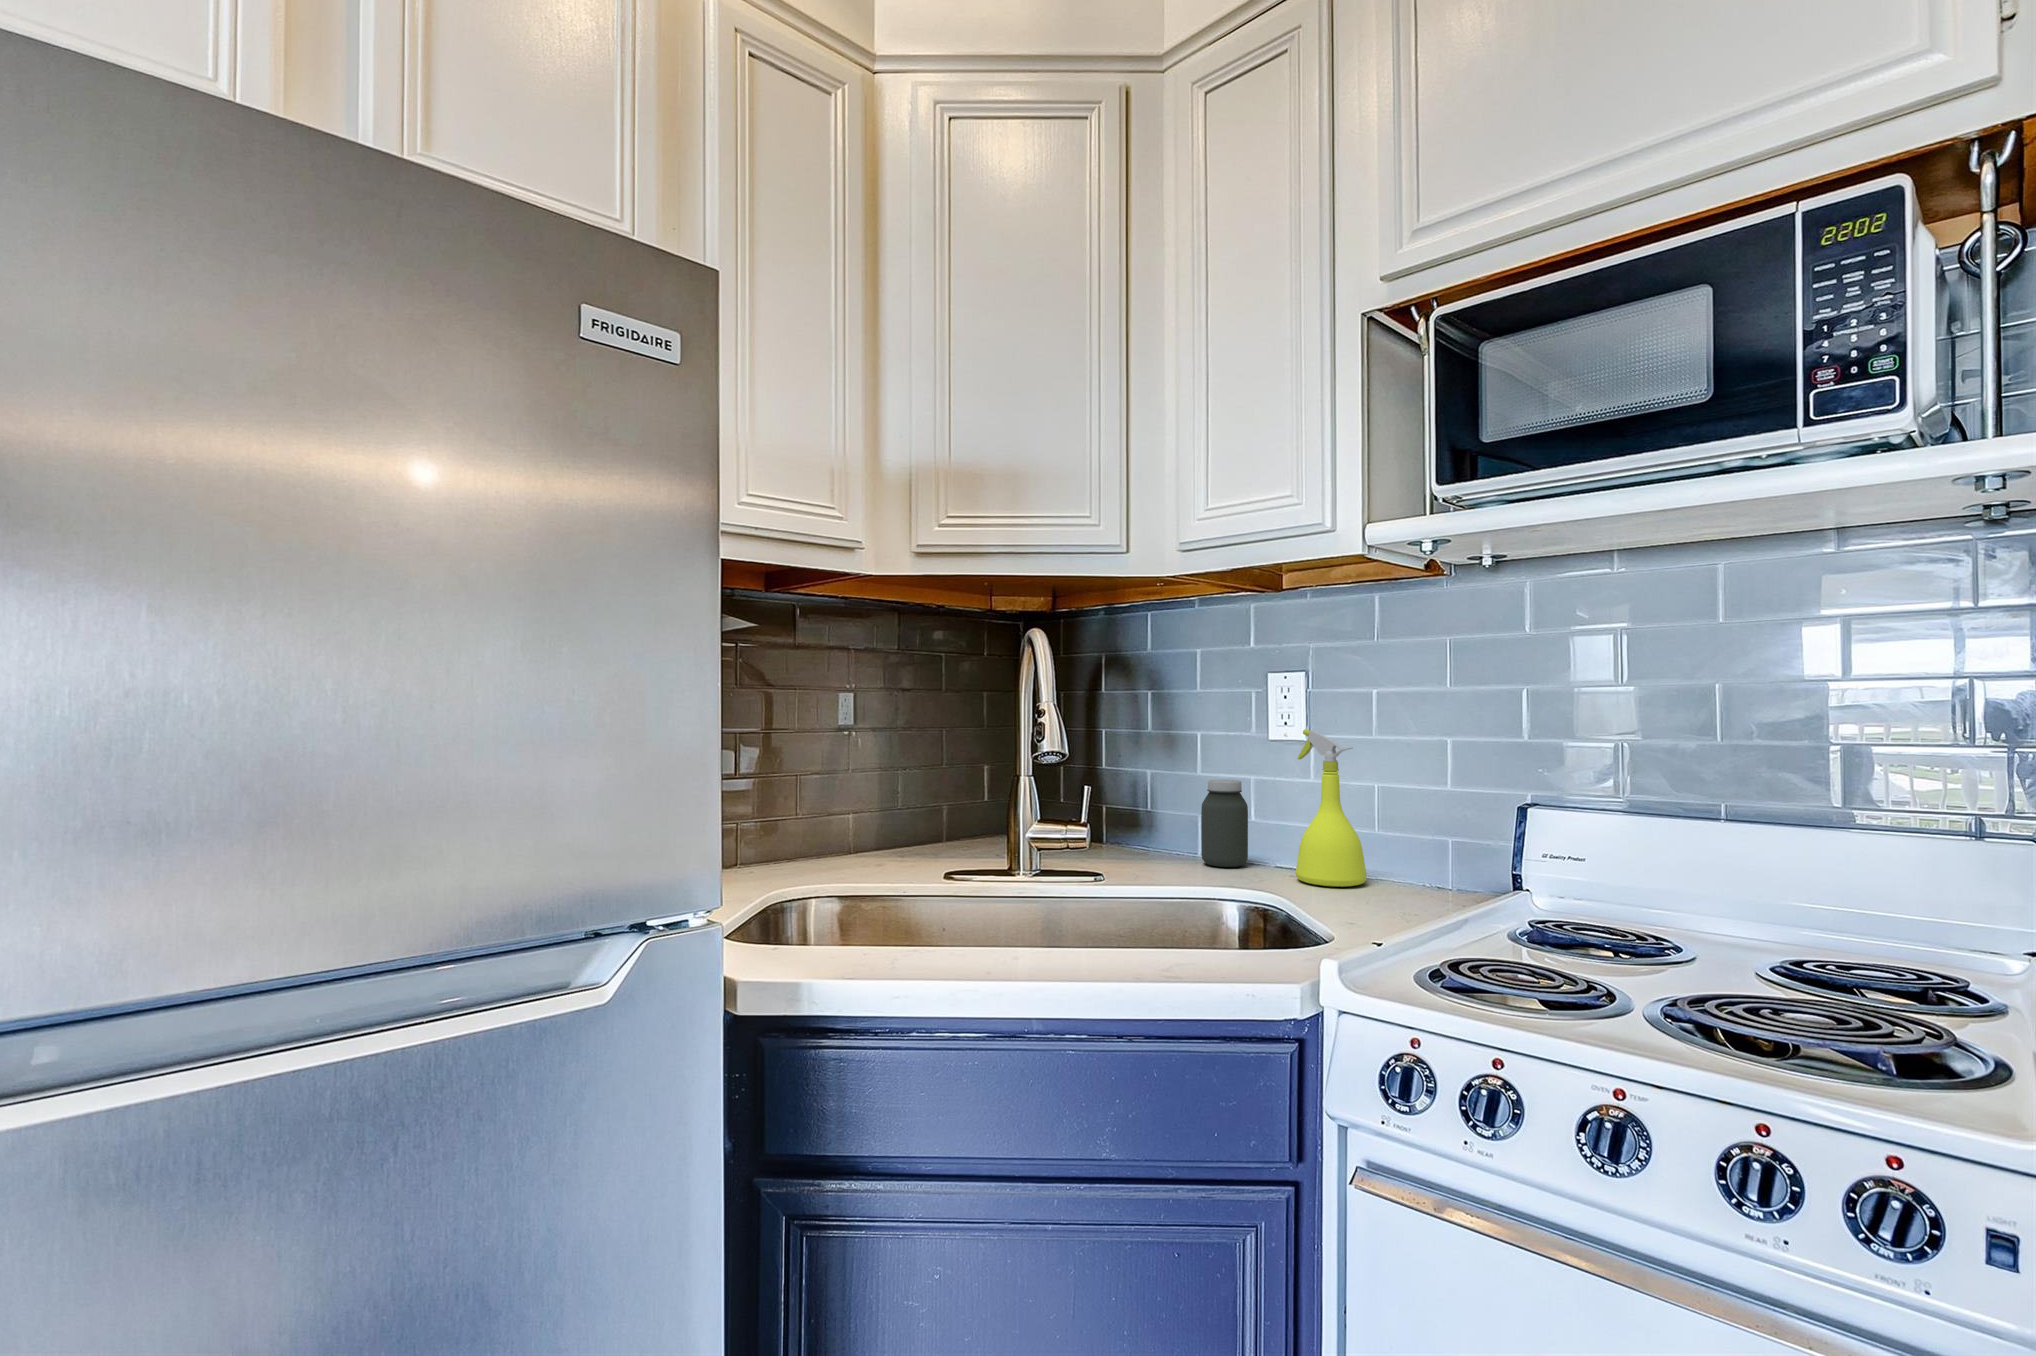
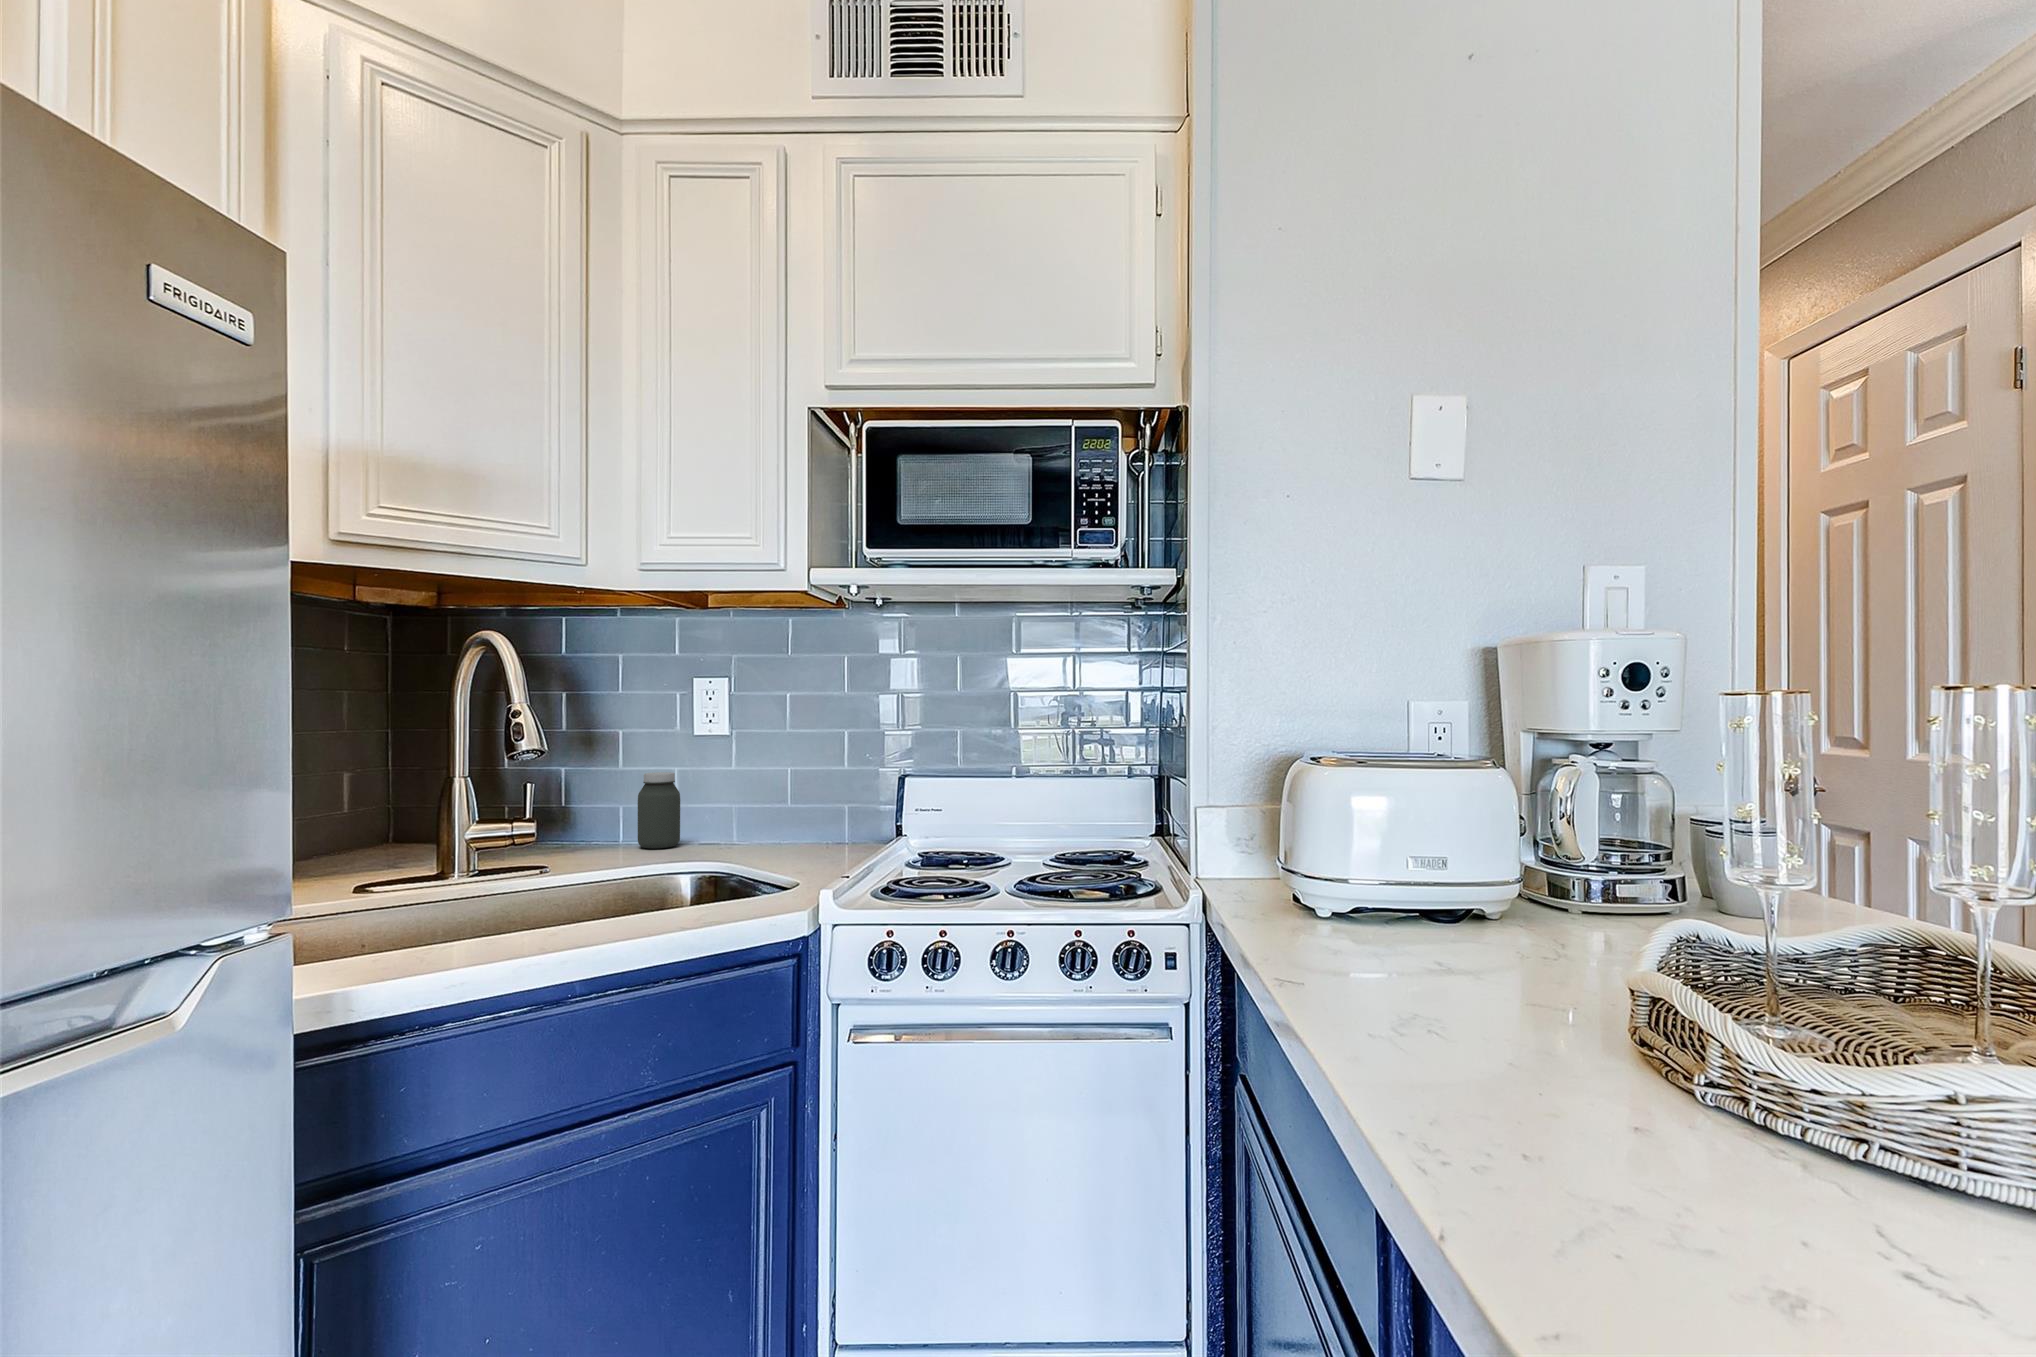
spray bottle: present [1296,729,1367,887] -> none [729,726,786,851]

